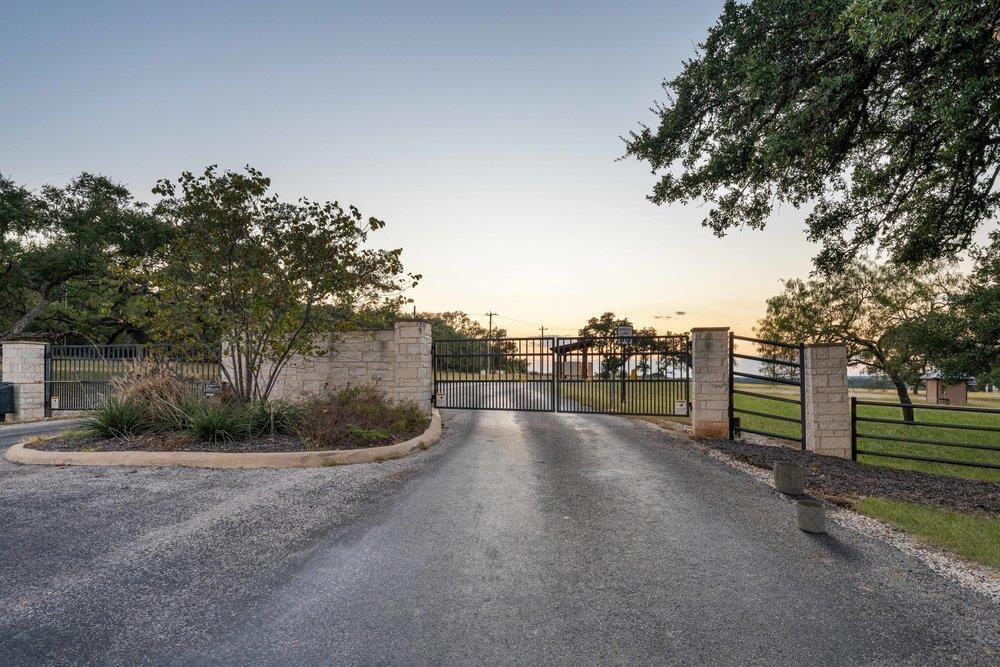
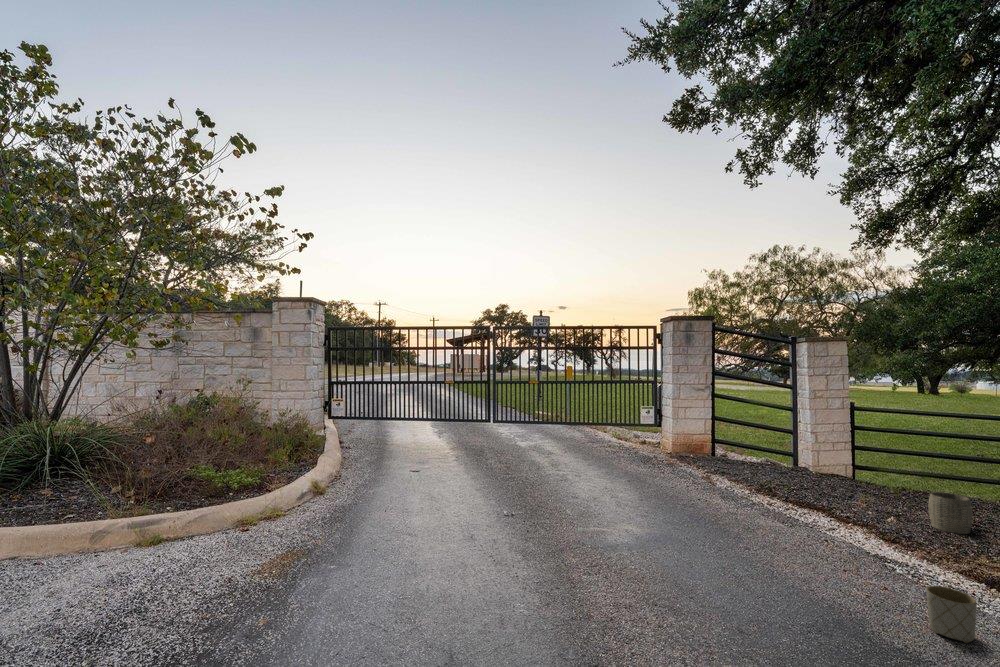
woven basket: present [773,462,805,494] -> present [929,492,972,534]

